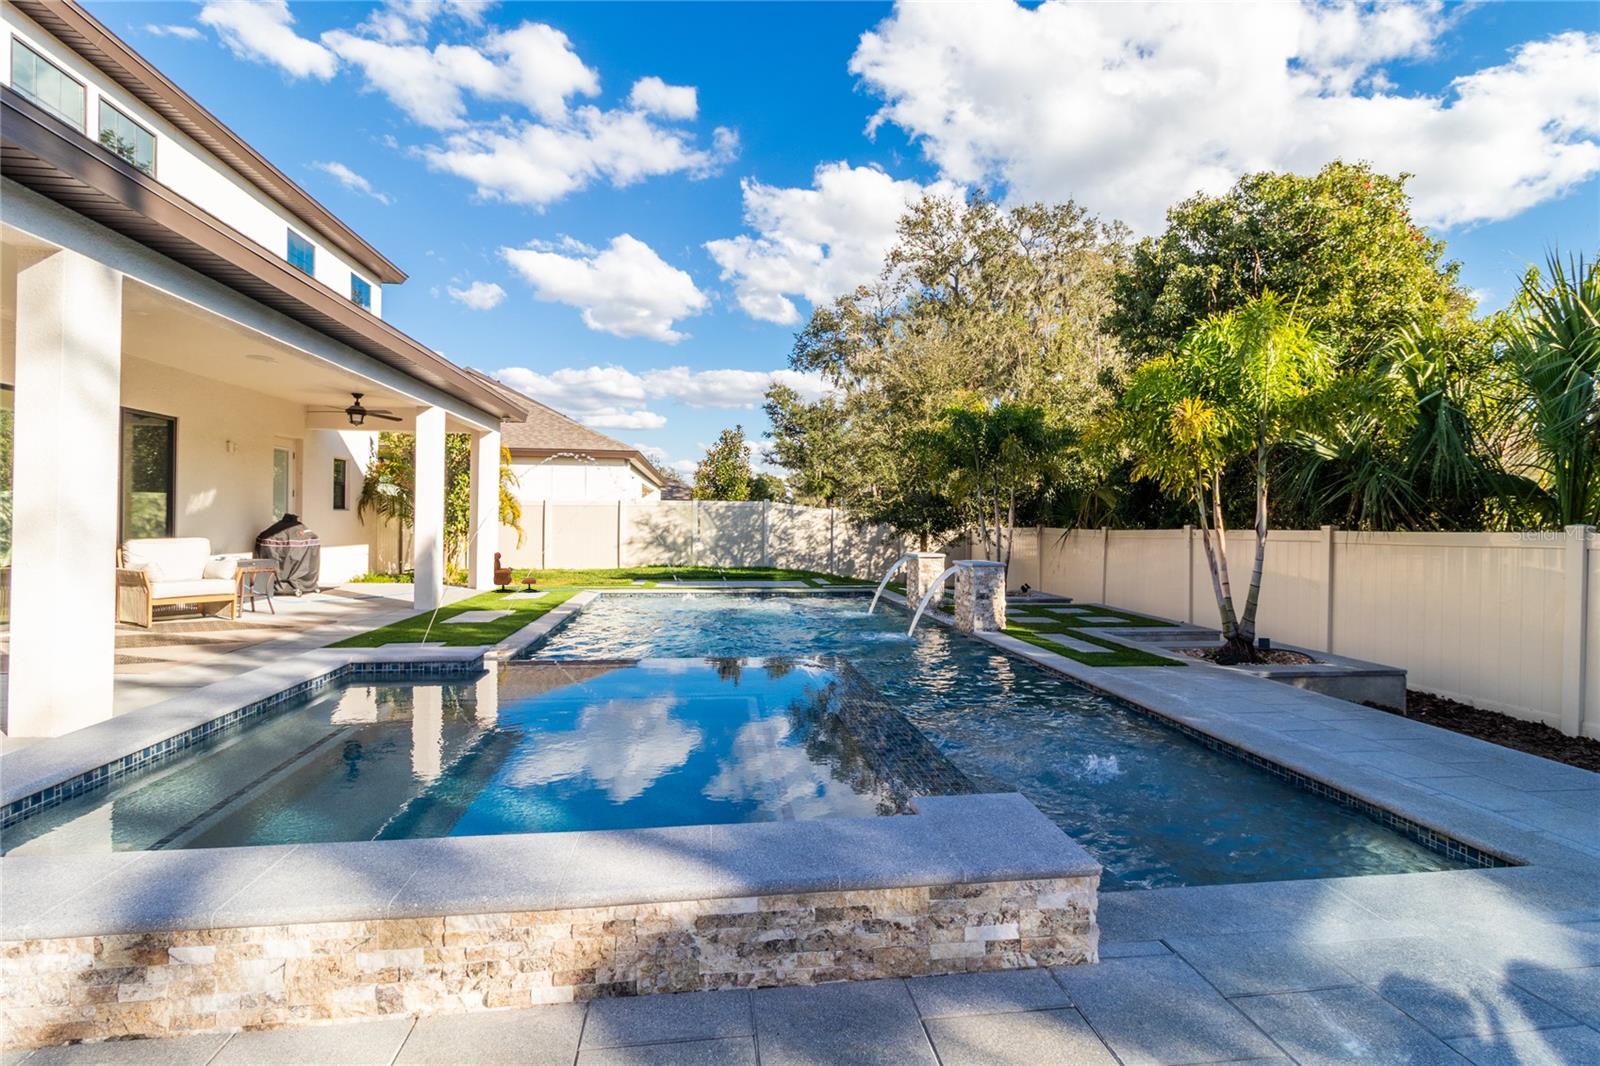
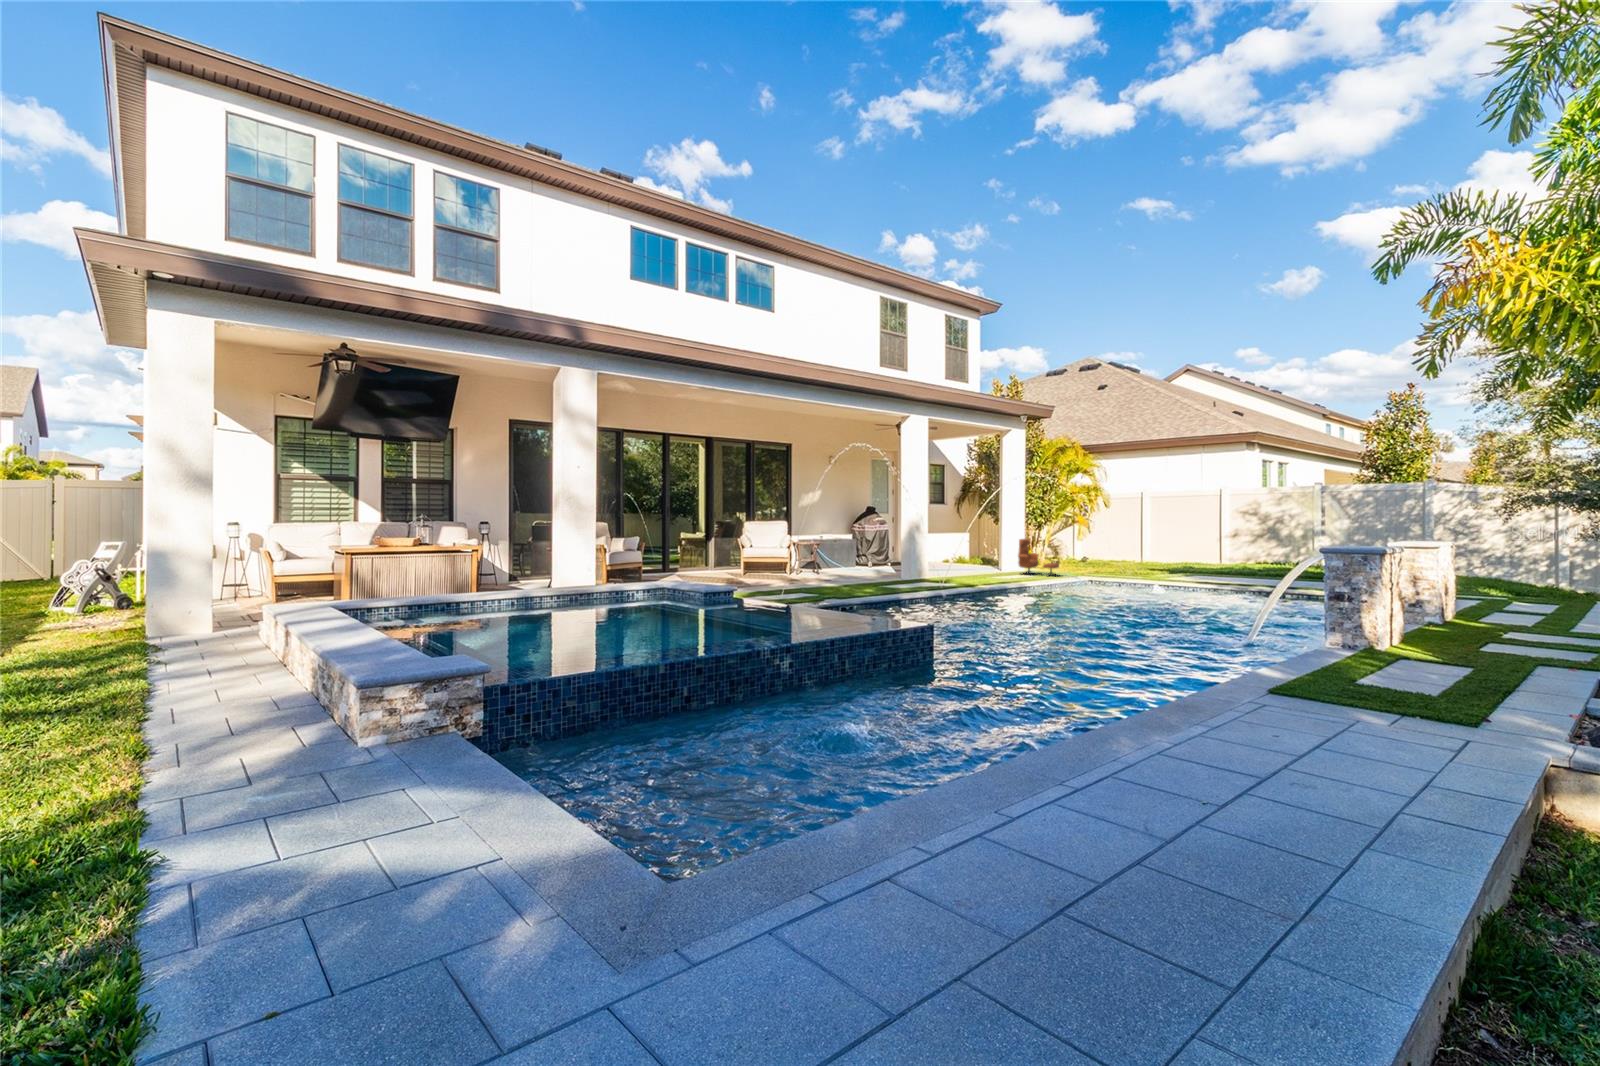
potted tree: present [931,588,955,630] -> none [1440,599,1502,670]

